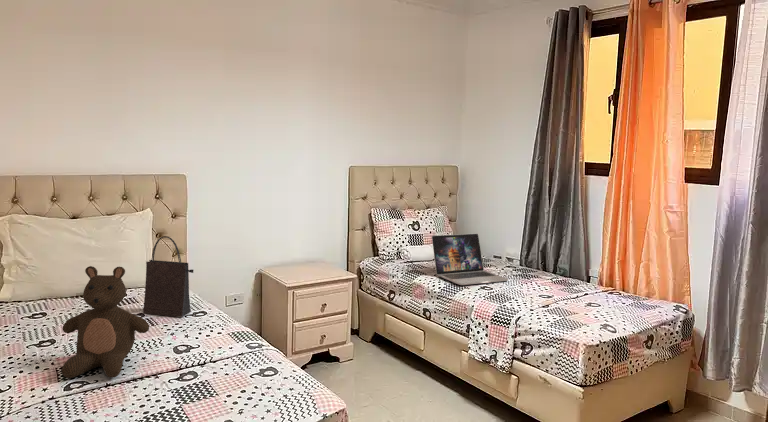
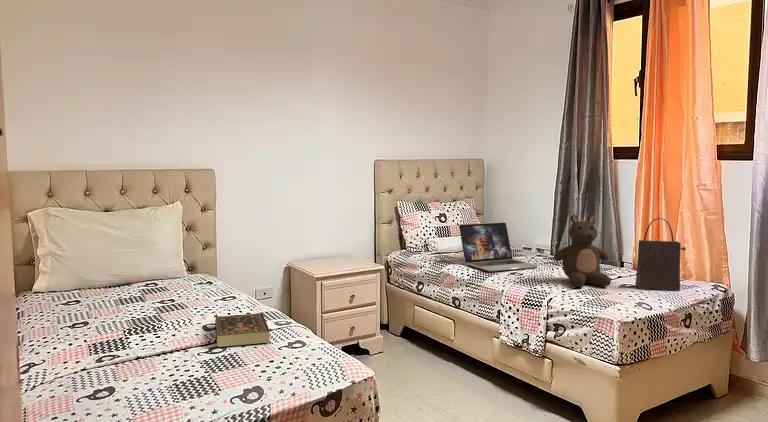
handbag: present [143,236,194,317] -> present [635,218,686,291]
stuffed bear: present [62,266,149,378] -> present [554,215,611,287]
book: none [186,334,242,372] -> present [215,313,270,347]

